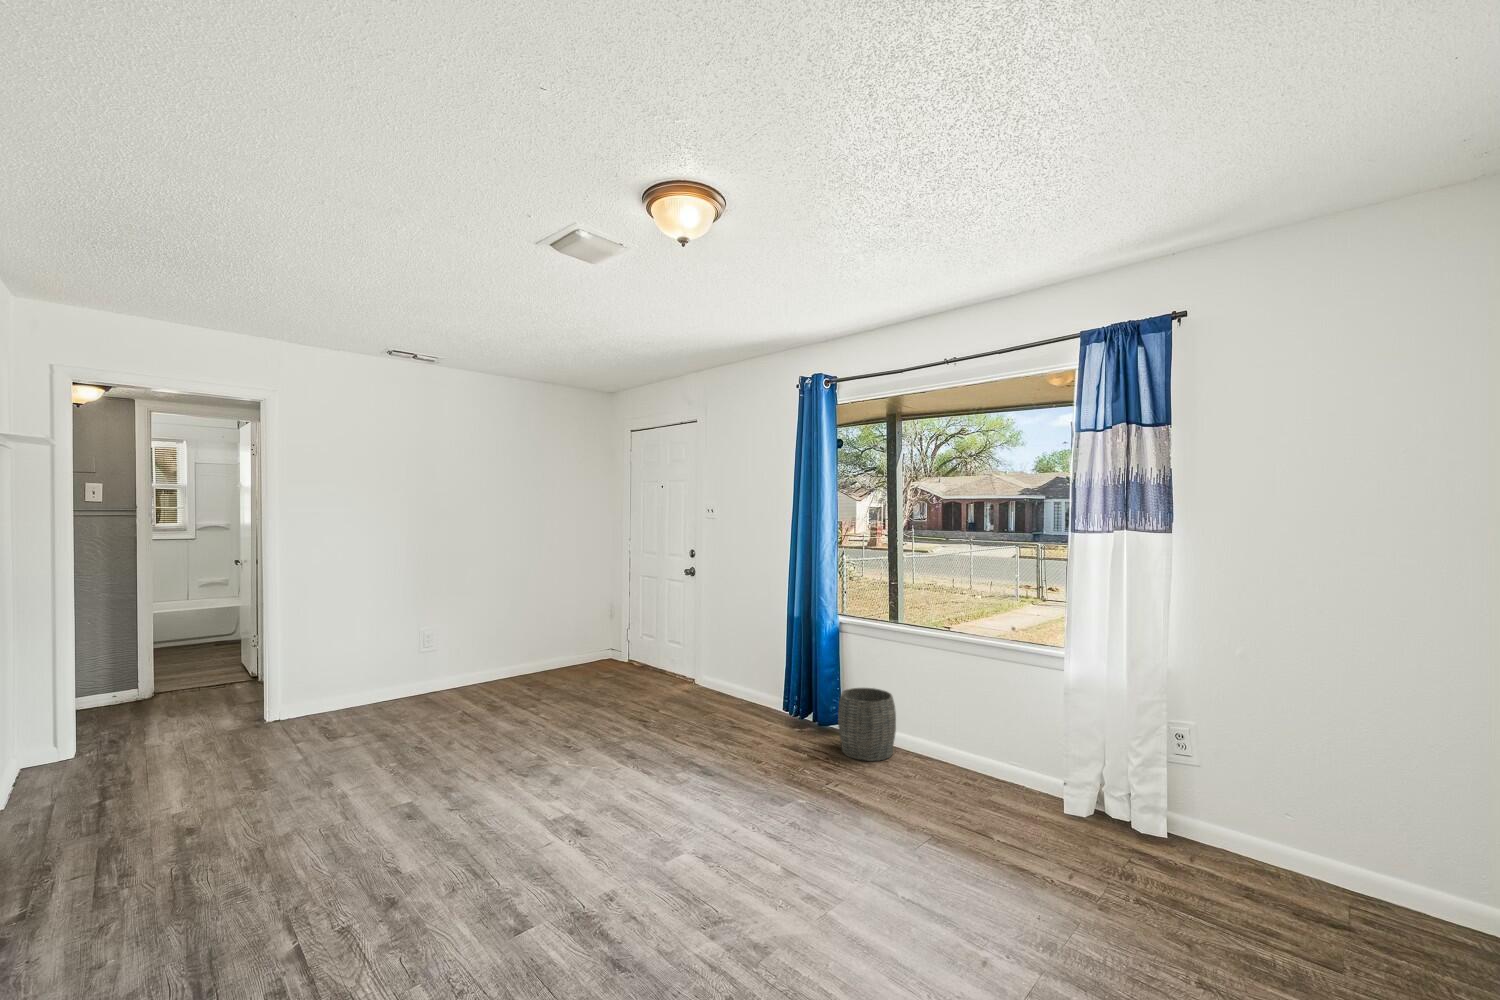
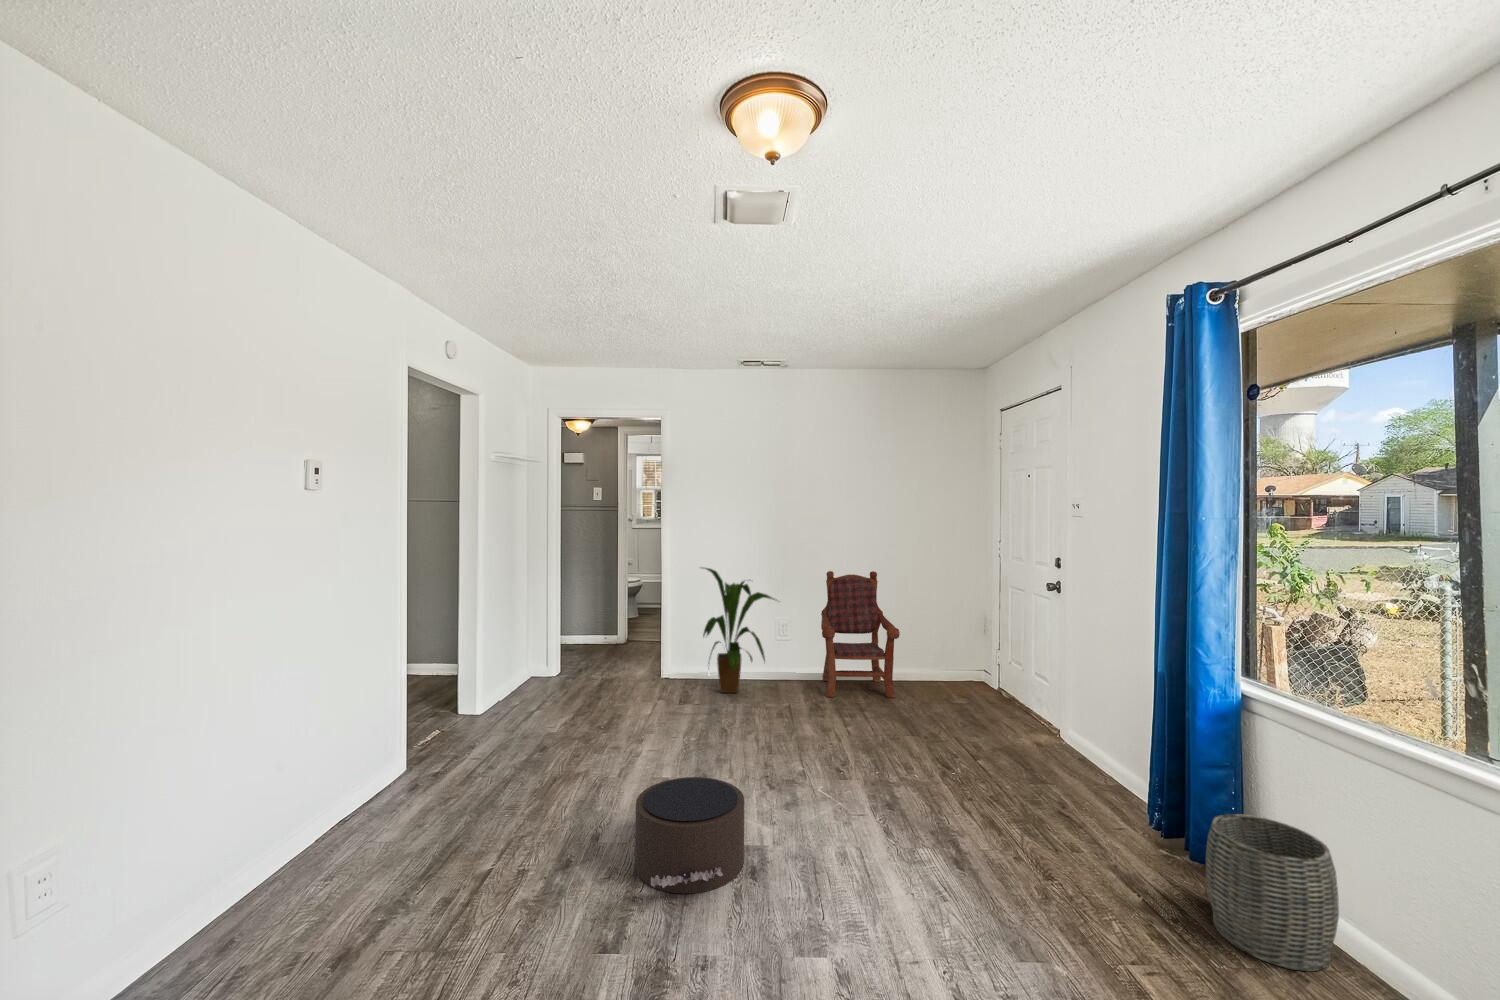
armchair: none [470,571,559,697] -> present [821,571,900,697]
house plant: none [334,579,433,718] -> present [703,568,775,693]
pouf: none [440,768,574,875] -> present [635,777,744,894]

